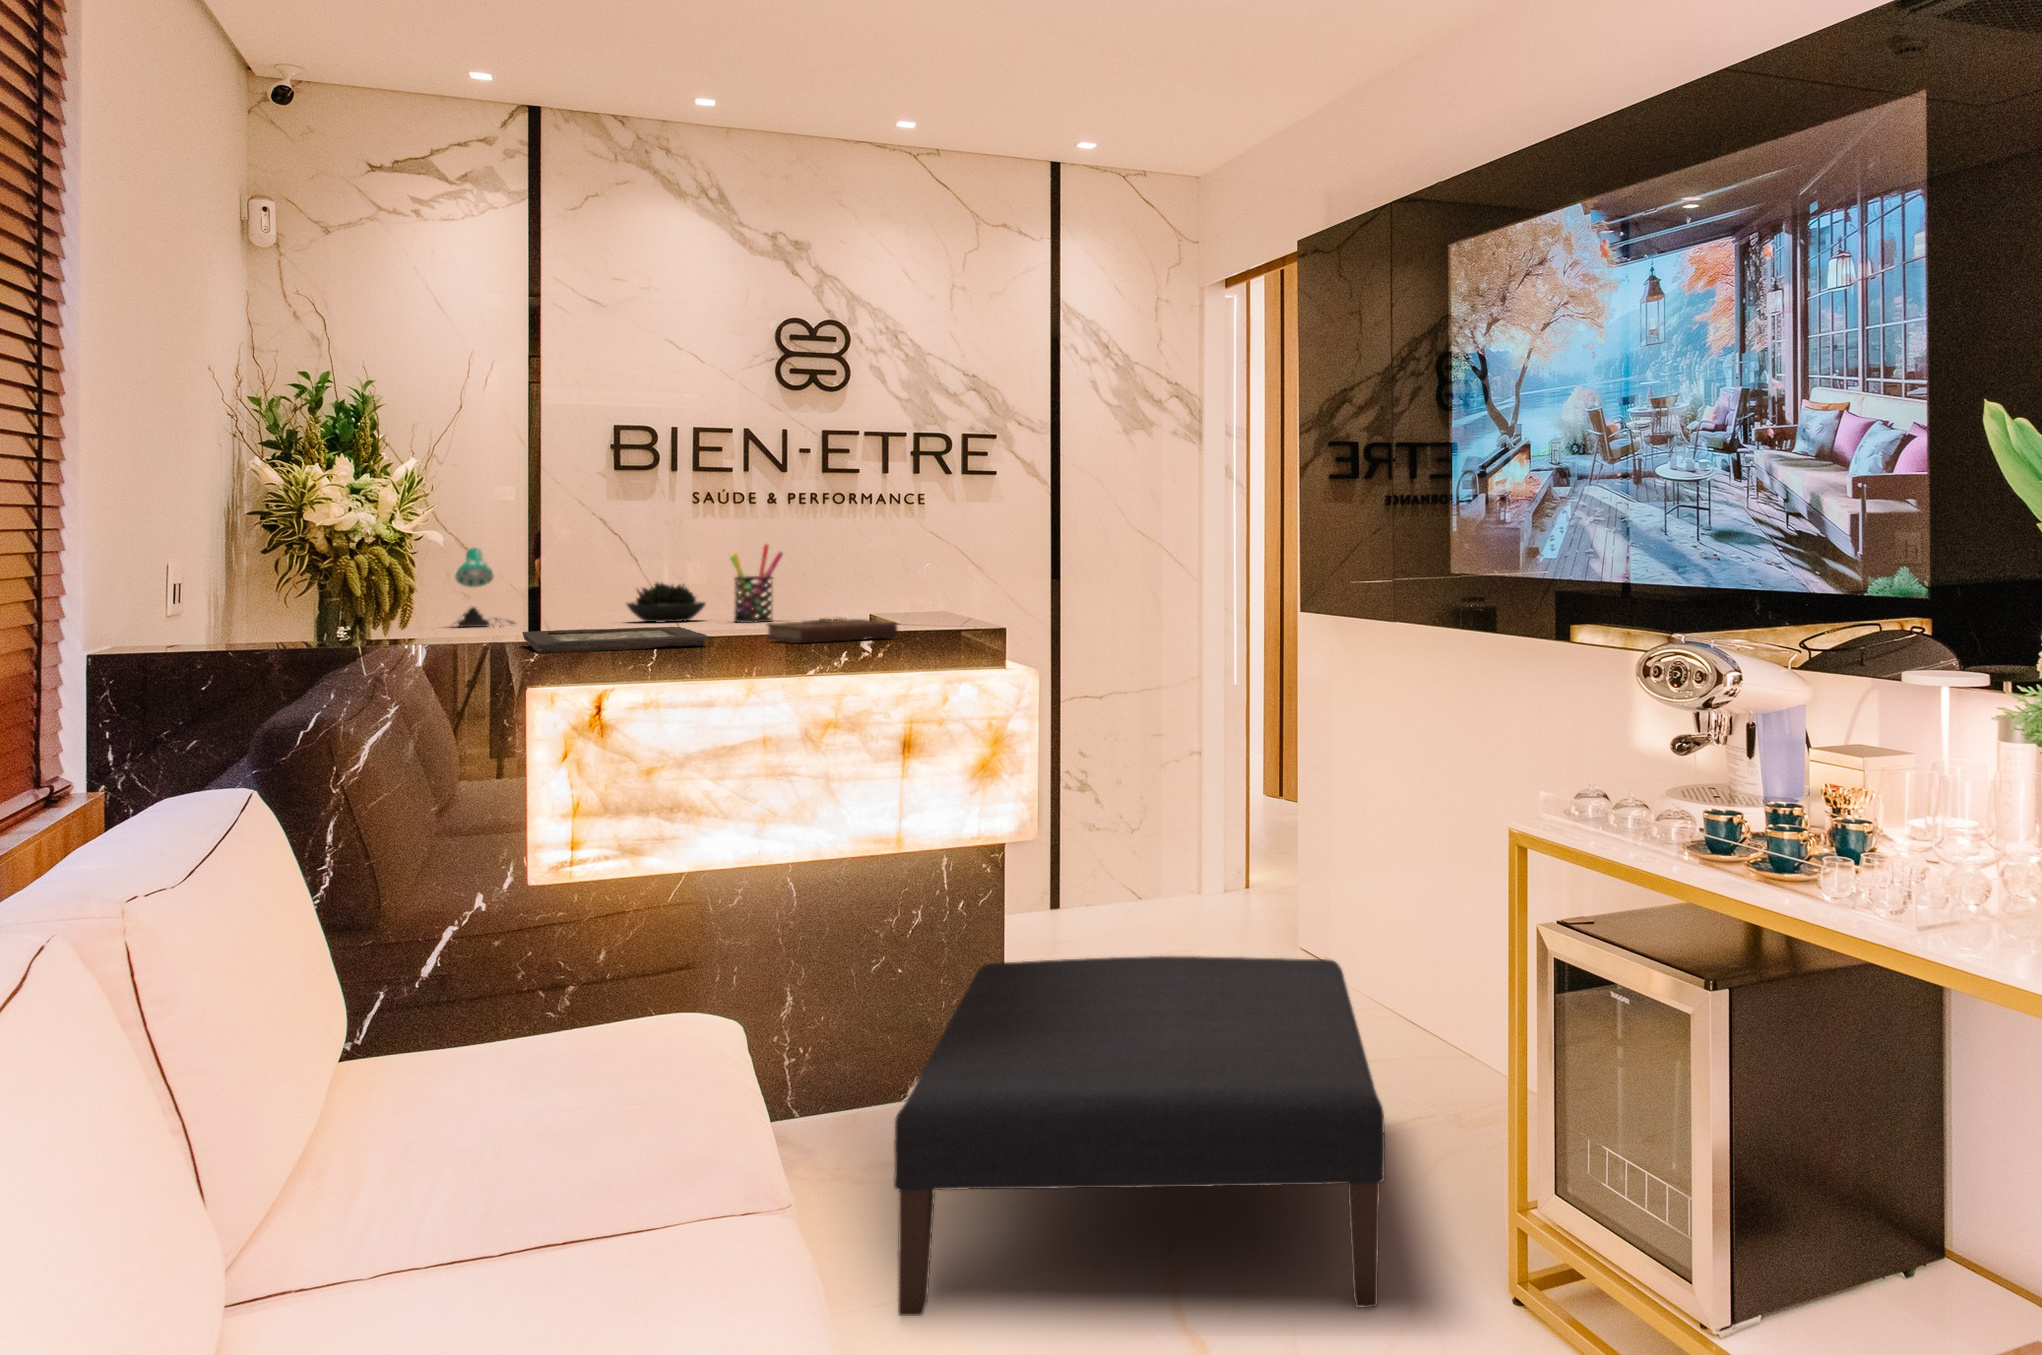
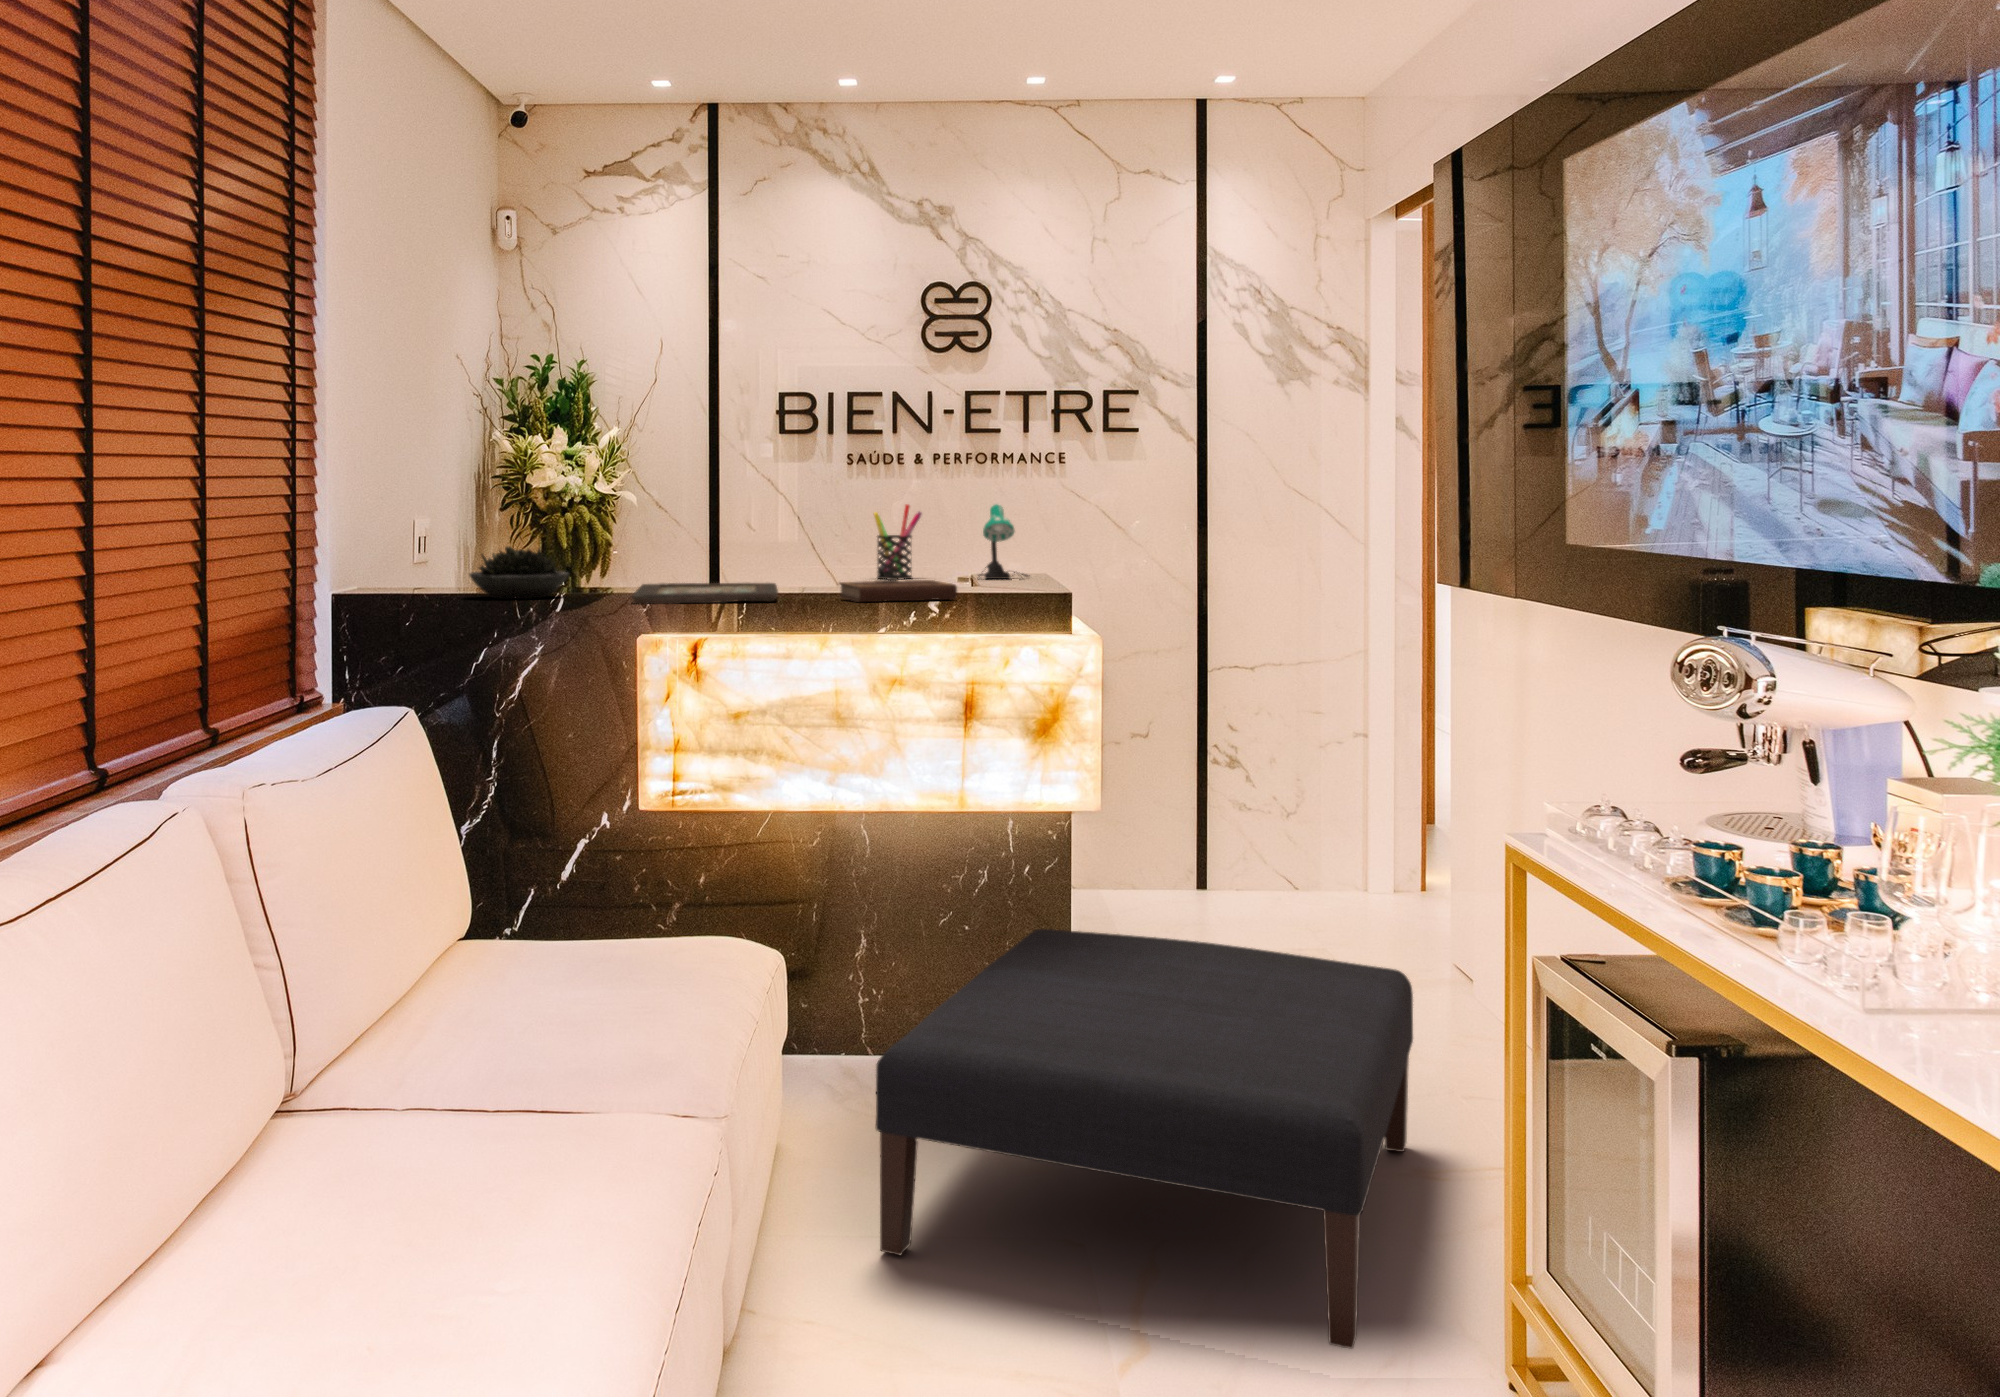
desk lamp: present [451,548,516,628] -> present [978,504,1030,580]
succulent plant: present [627,583,705,622] -> present [469,547,569,599]

